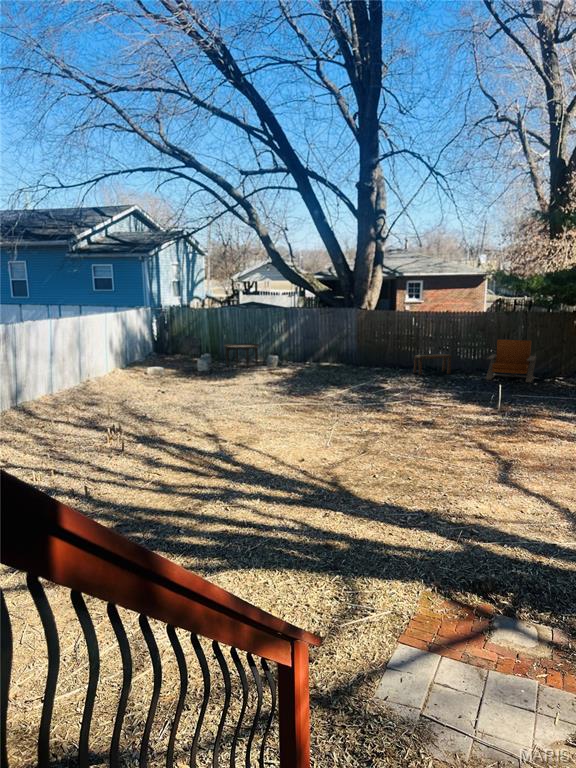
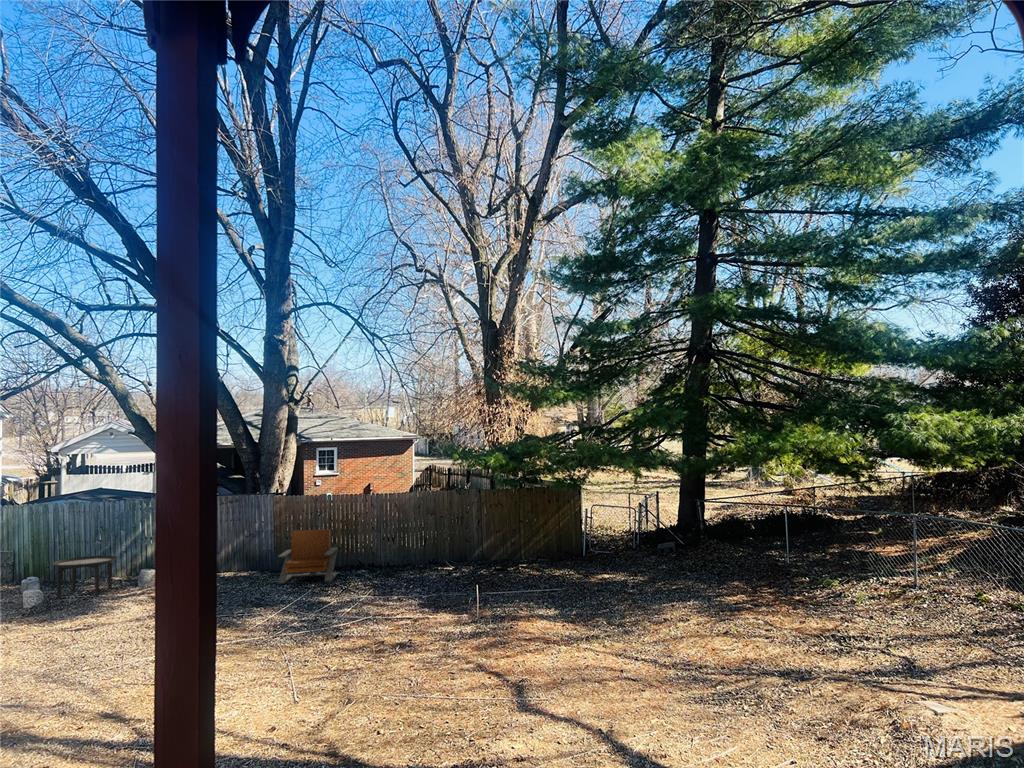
lounge chair: present [486,340,536,382] -> present [278,529,338,584]
bench: present [414,354,452,375] -> none [354,546,401,578]

